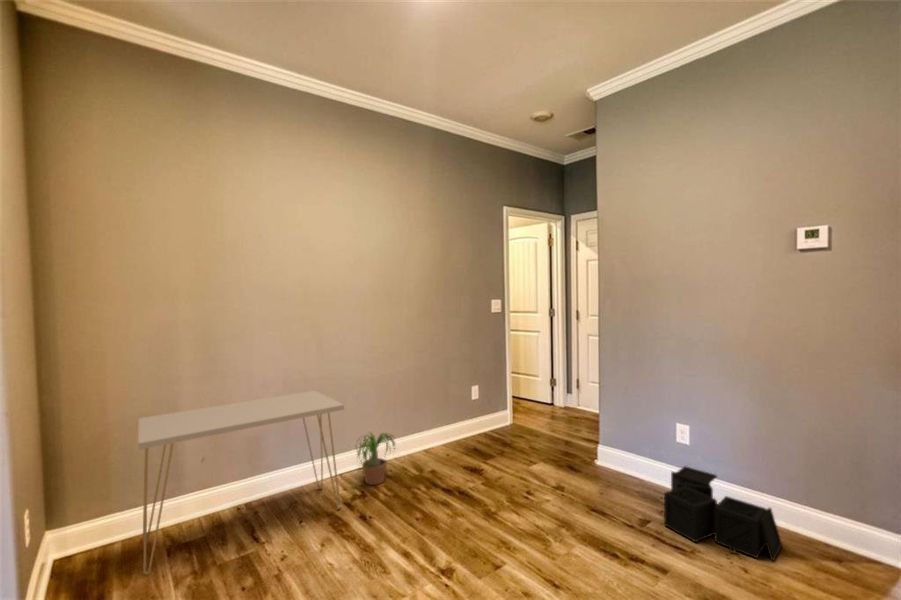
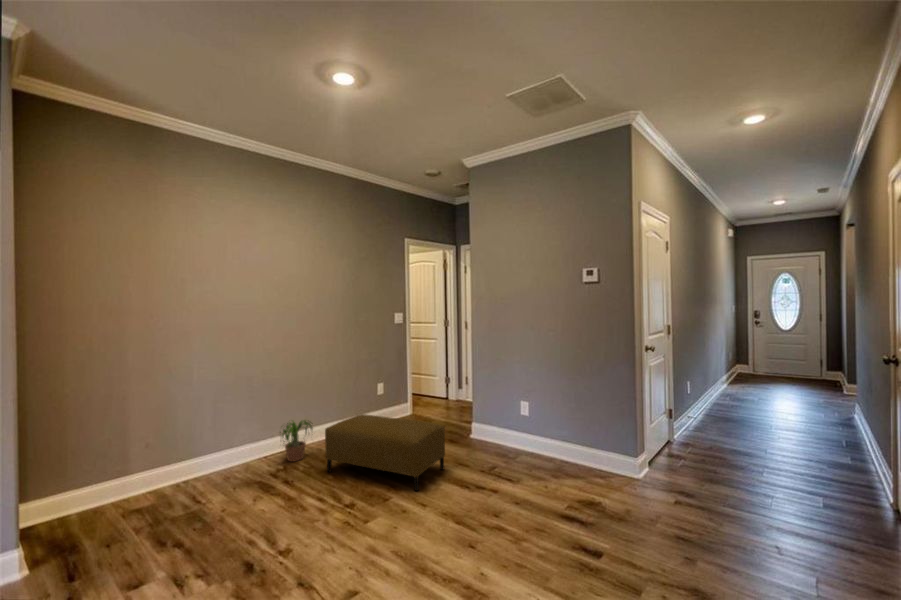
console table: present [138,391,344,575] -> none [94,387,272,531]
ottoman: none [410,430,573,555] -> present [325,414,445,491]
storage bin: present [664,467,782,560] -> none [505,430,574,481]

